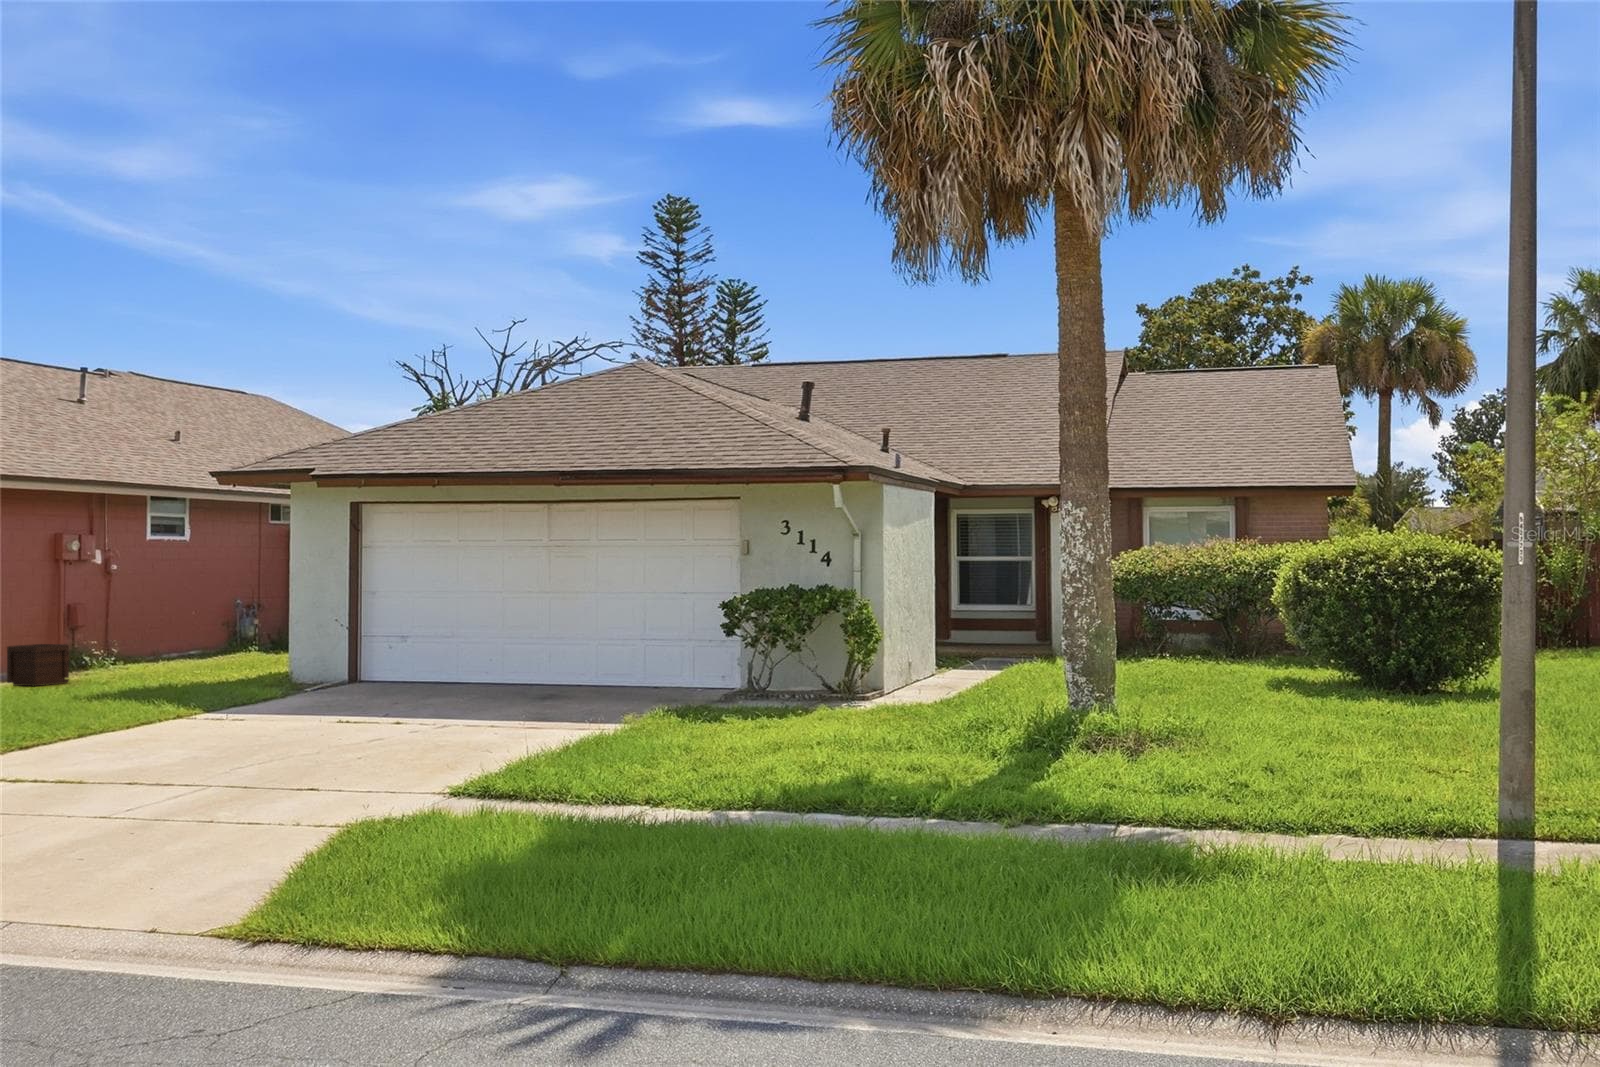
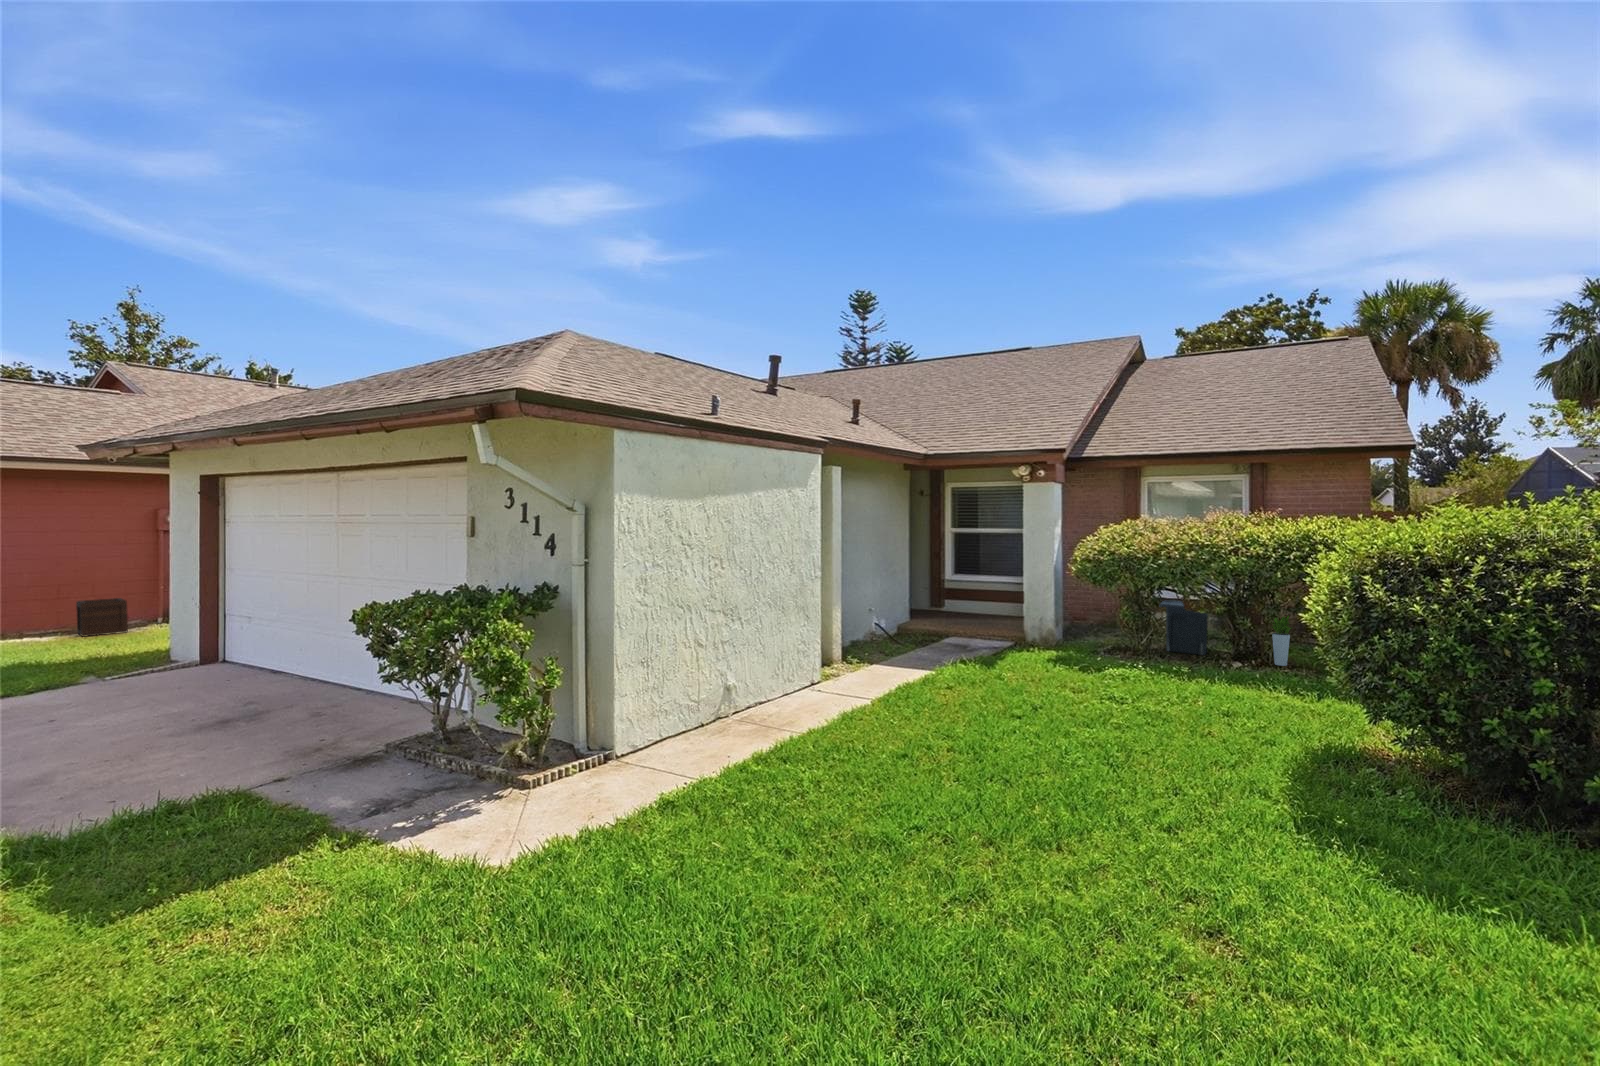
trash can: none [1173,615,1214,657] -> present [1160,601,1208,655]
planter: none [1254,620,1270,659] -> present [1272,616,1291,666]

